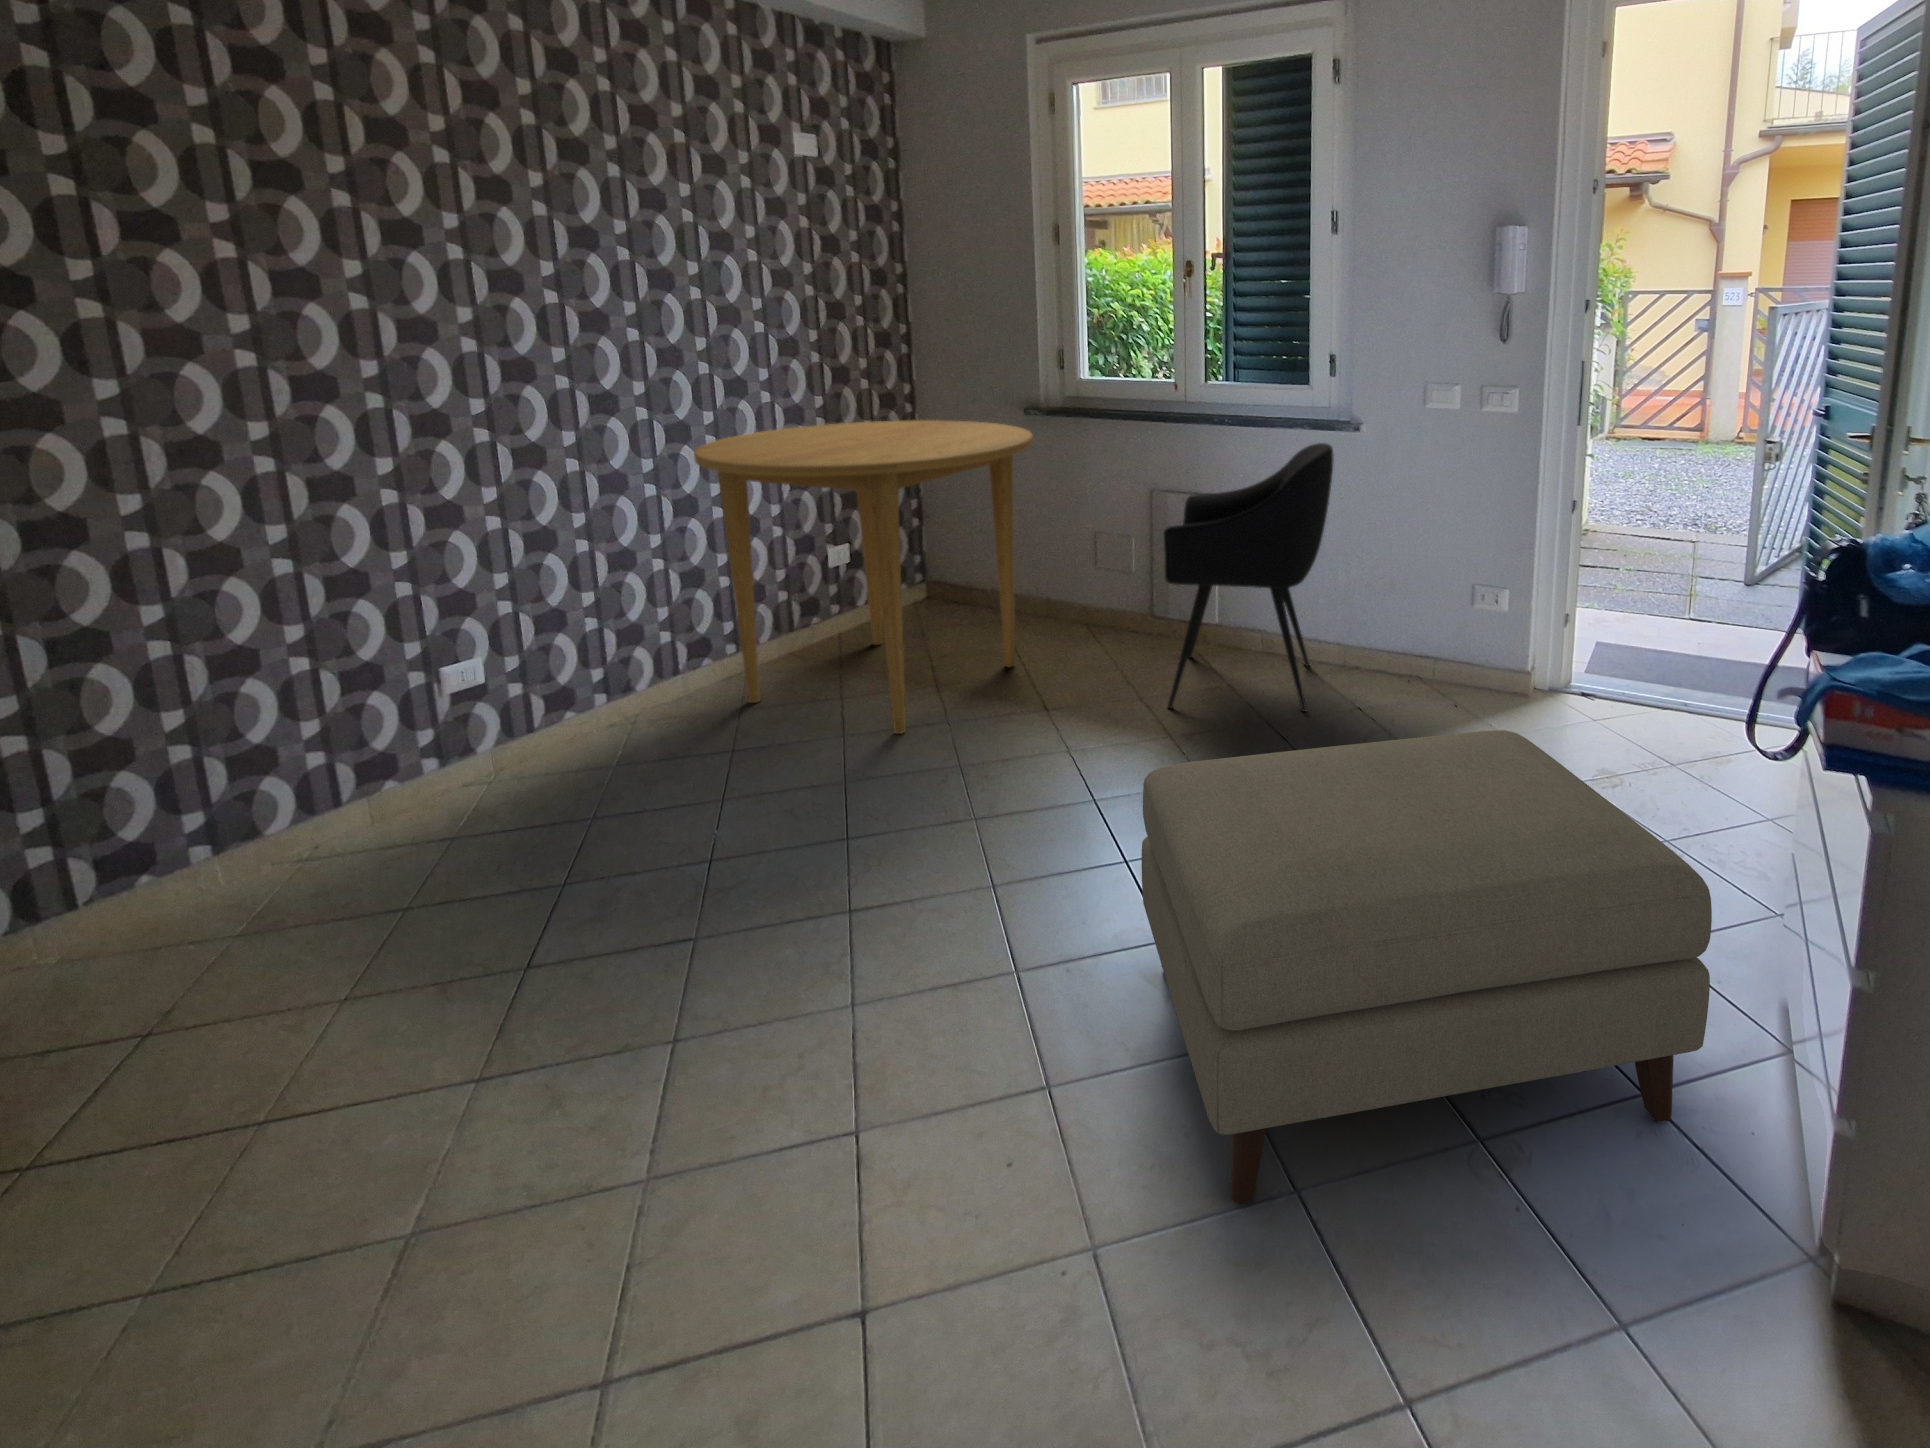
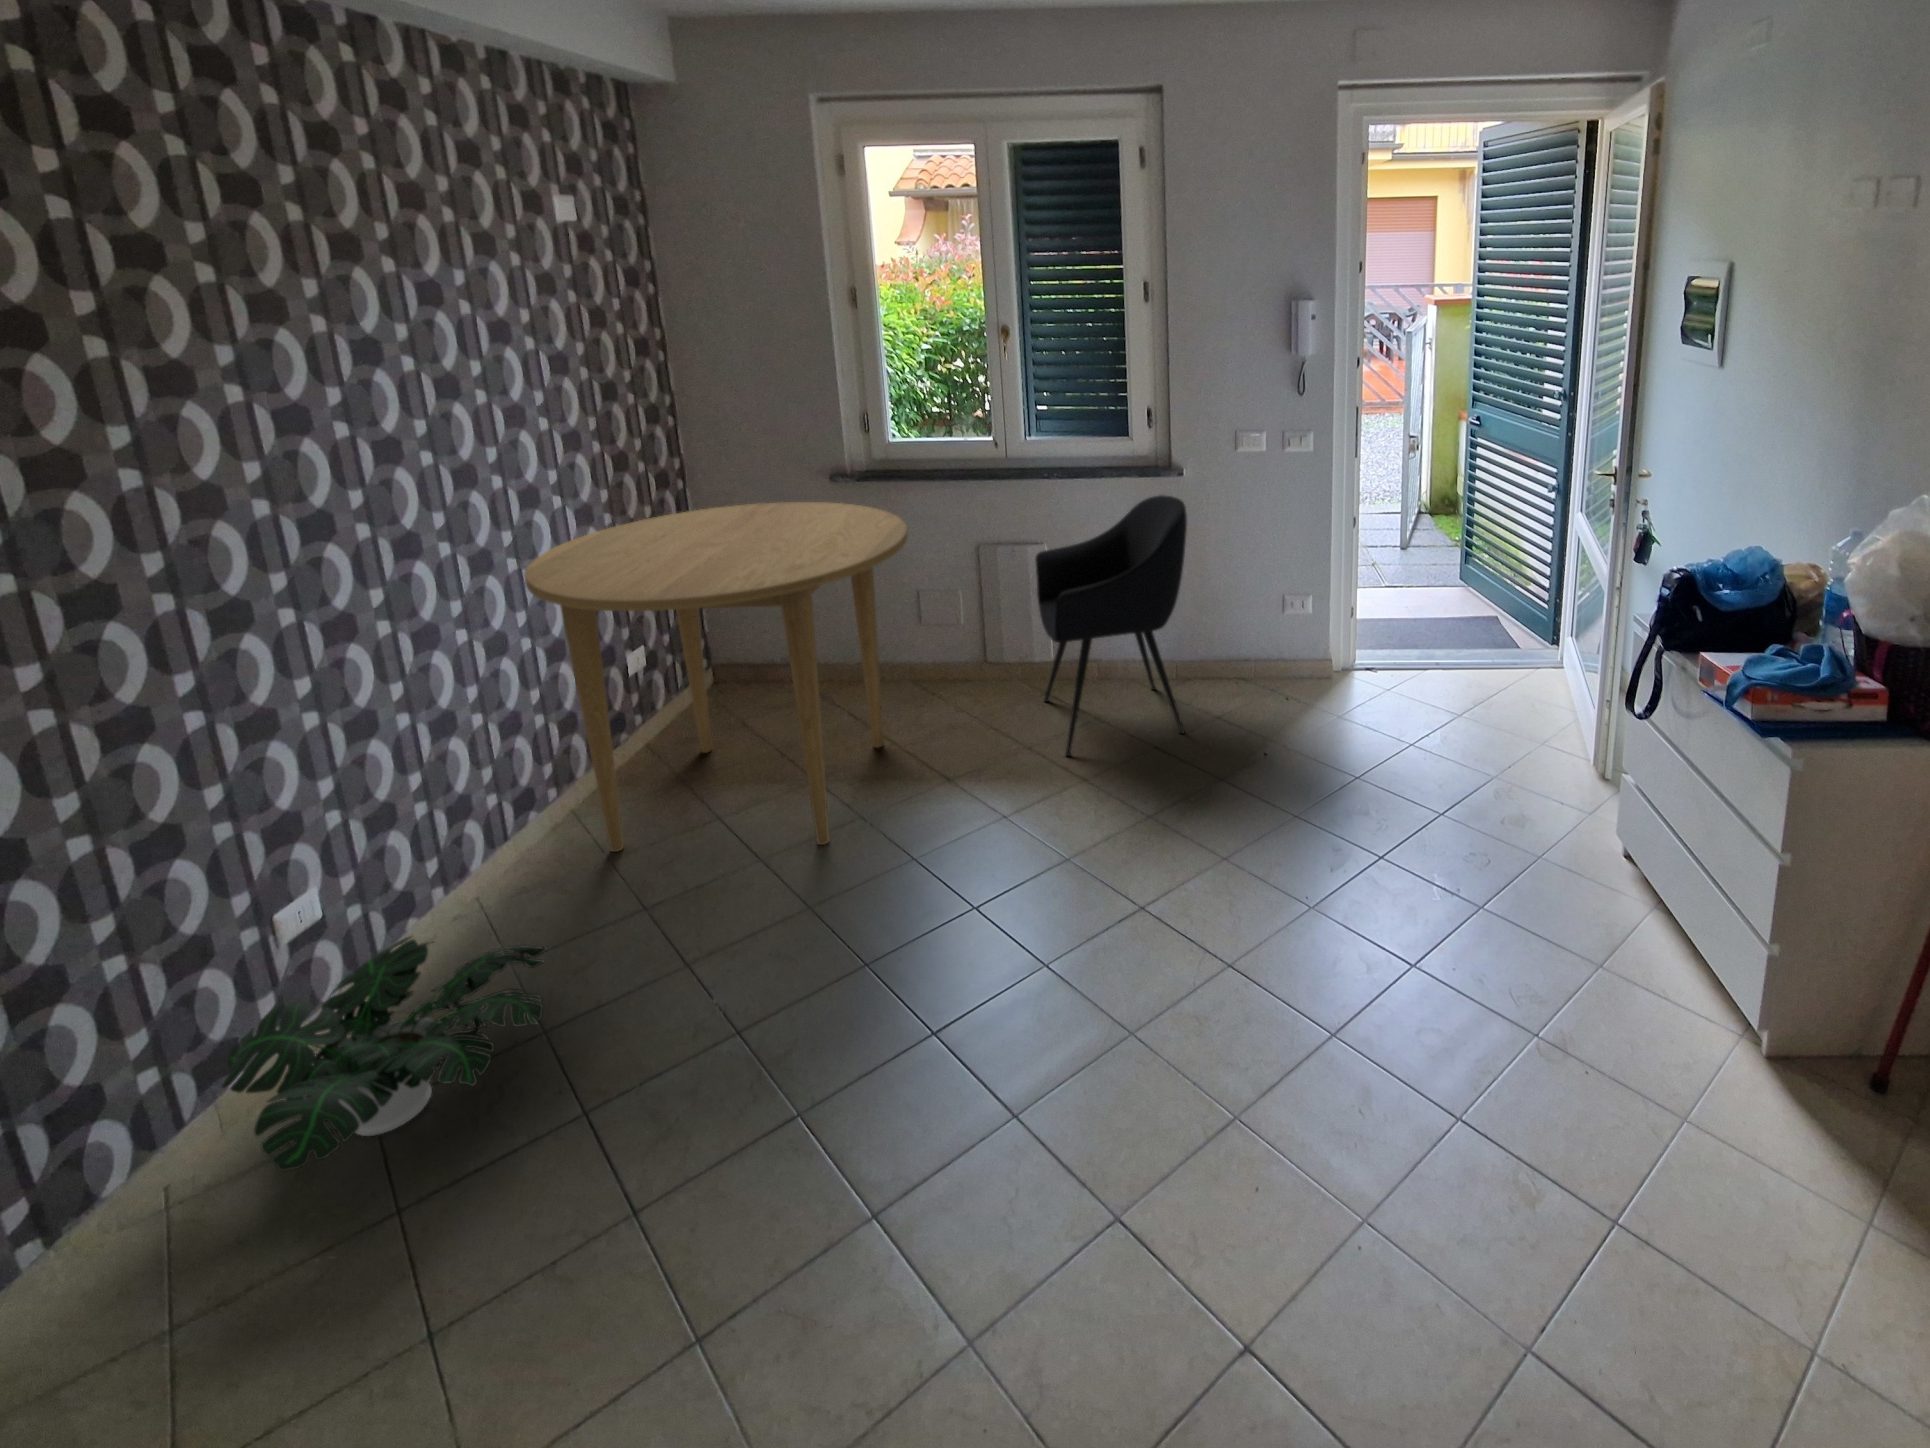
potted plant: none [317,710,603,856] -> present [222,937,547,1171]
ottoman: present [1142,730,1712,1204] -> none [1225,732,1641,1135]

